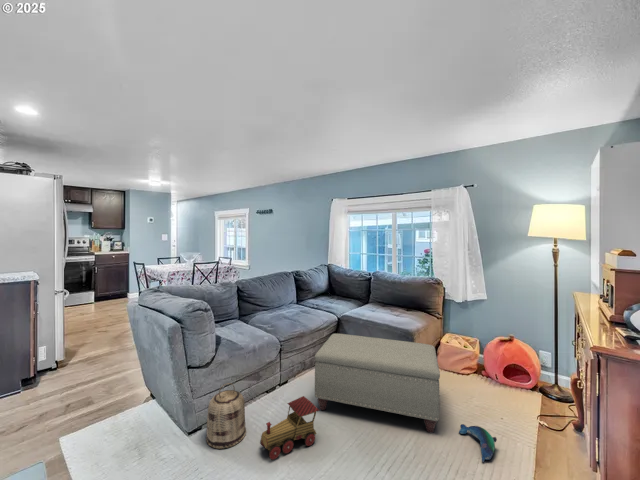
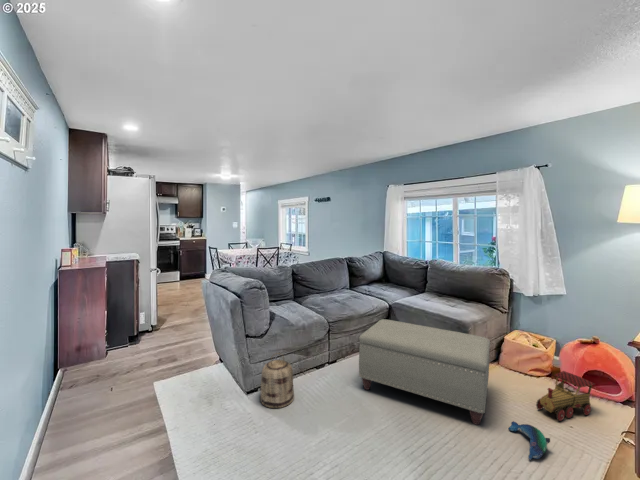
toy train: present [260,396,319,460] -> present [536,371,595,421]

